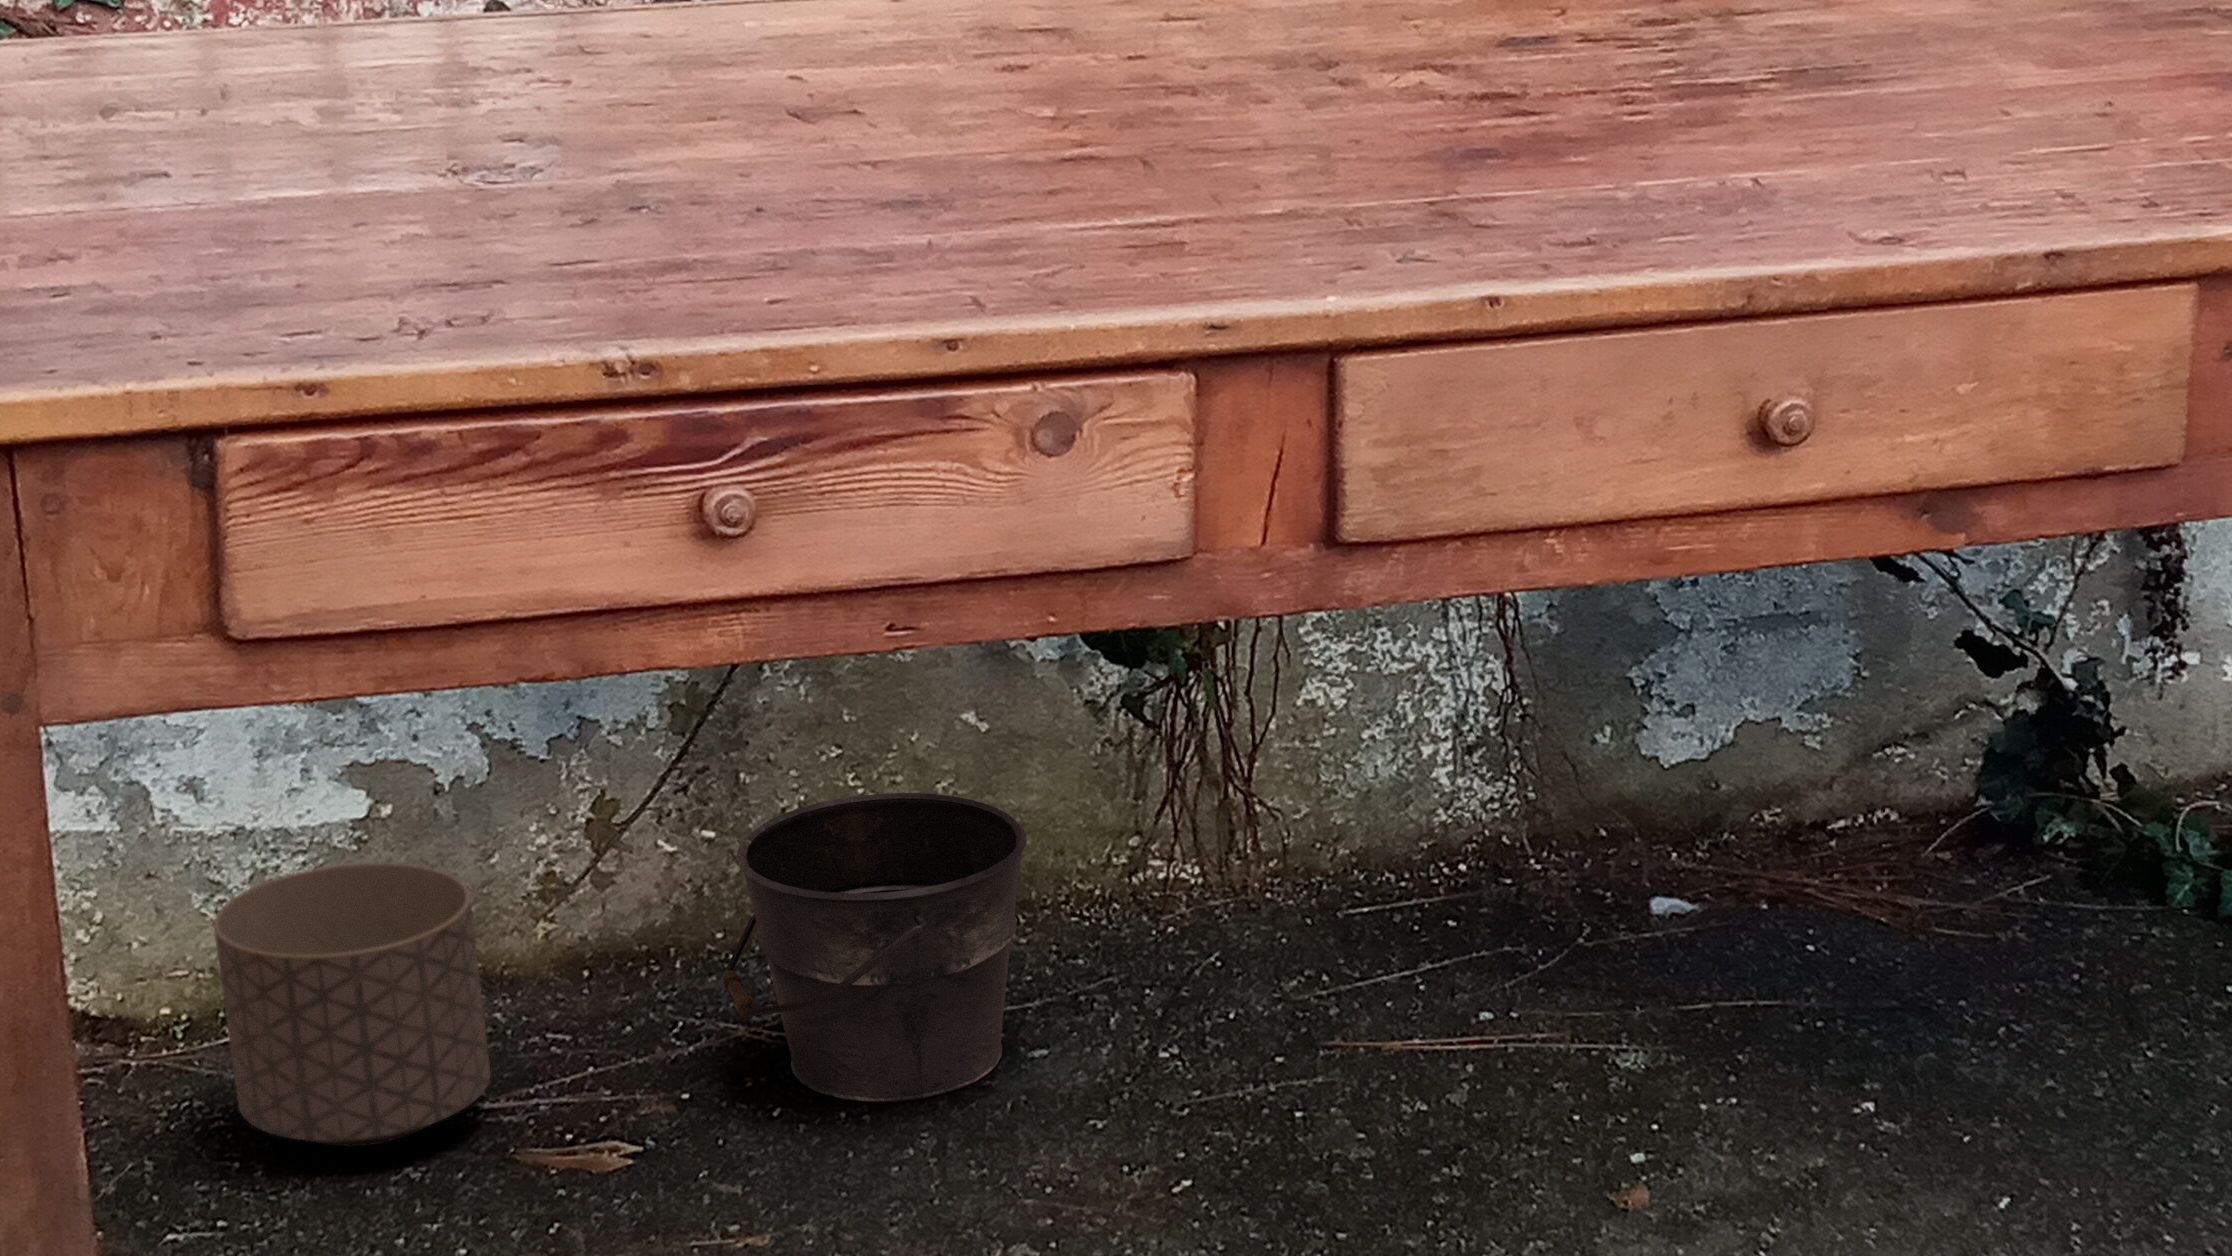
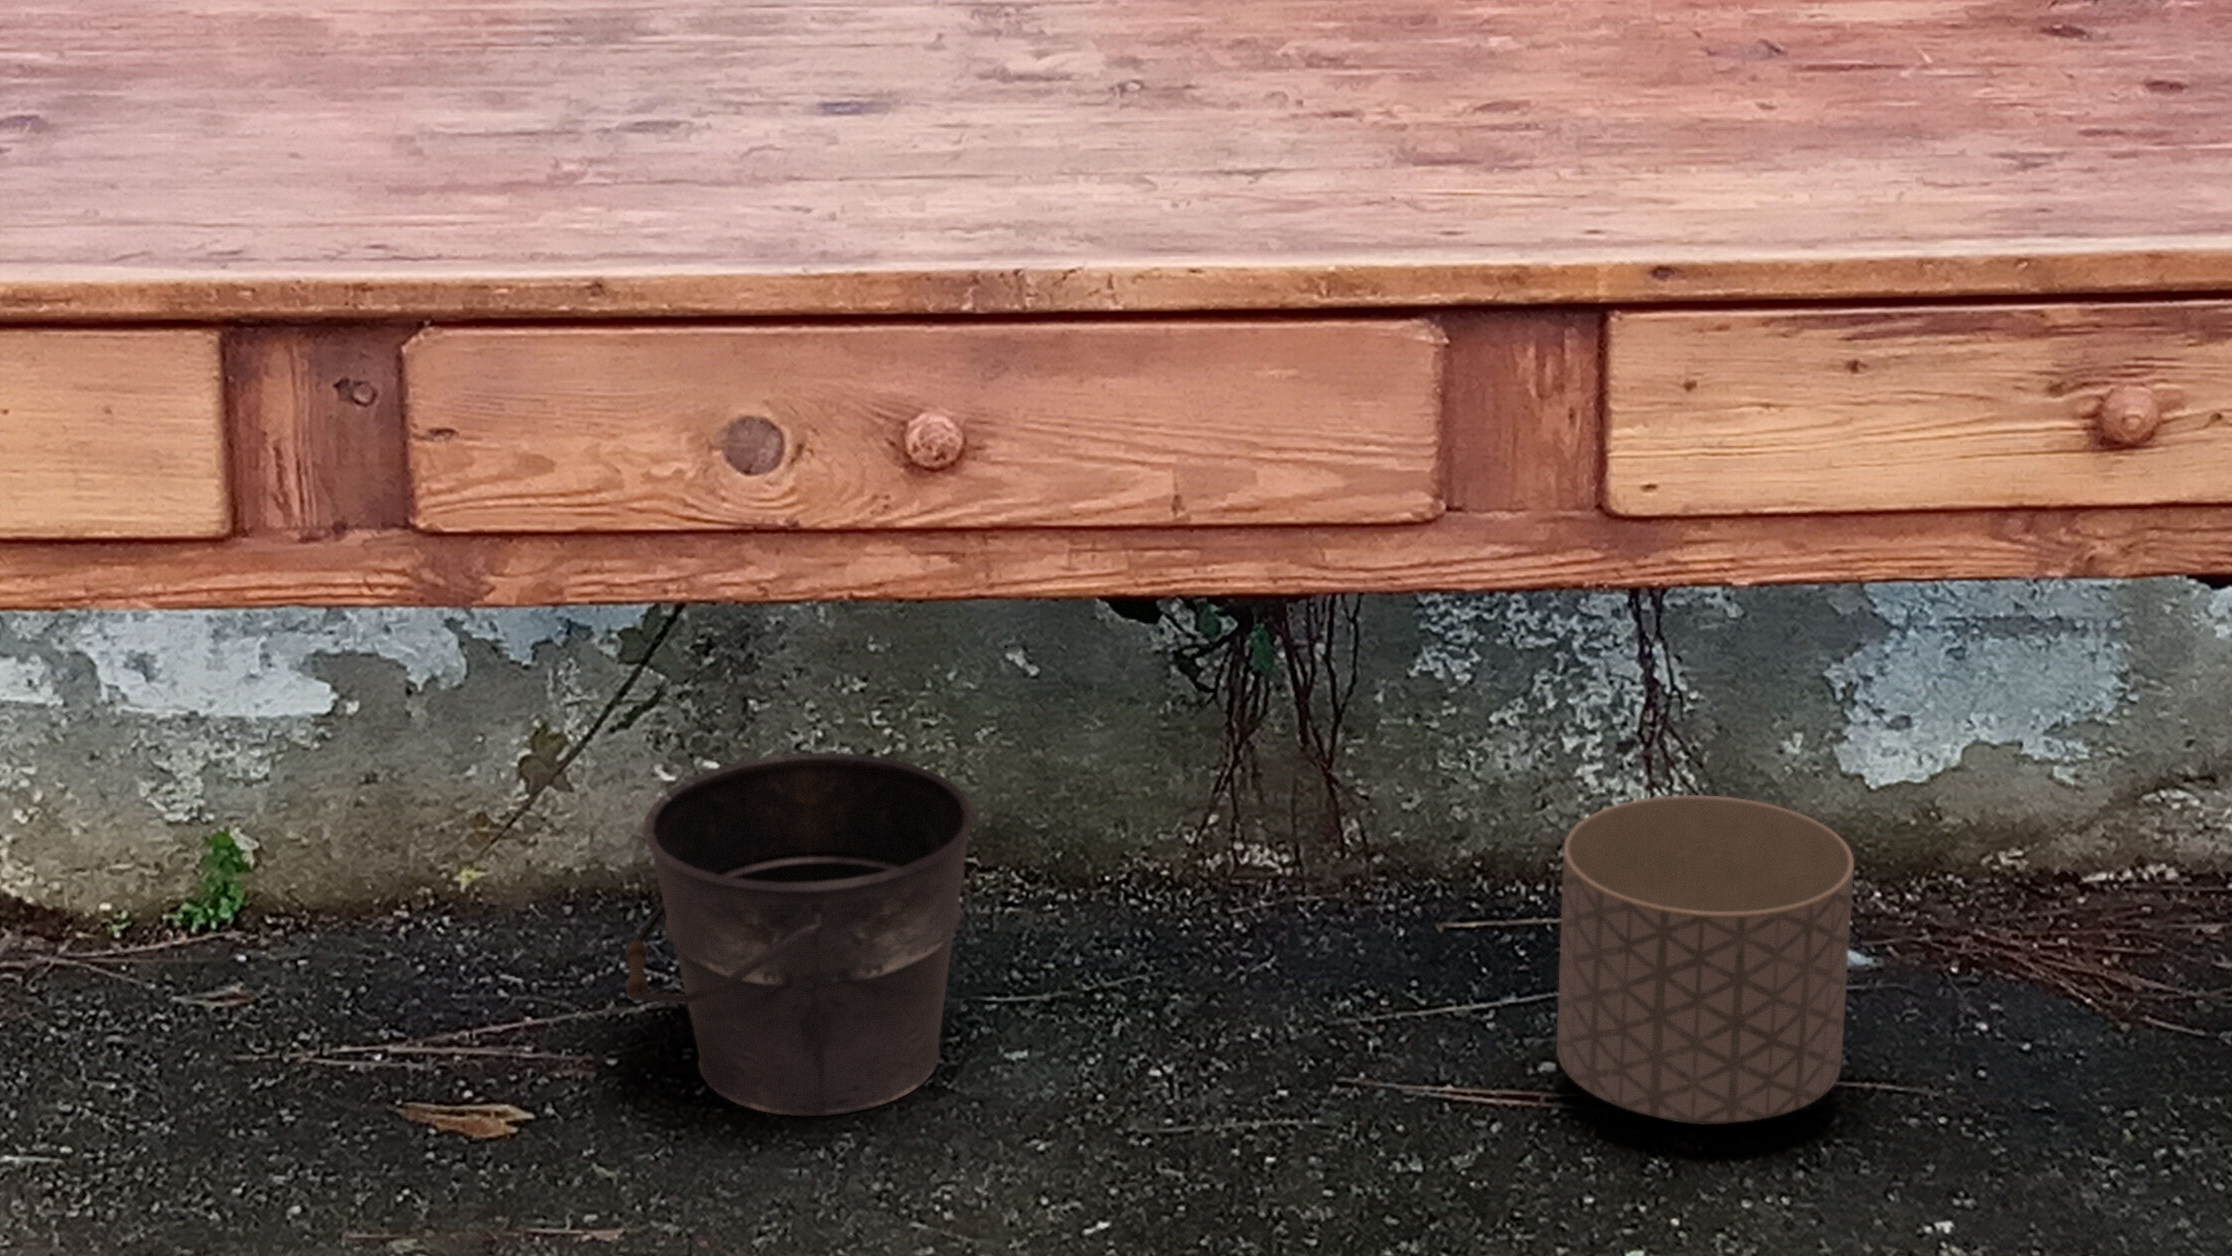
planter: present [214,863,490,1147] -> present [1557,795,1854,1125]

